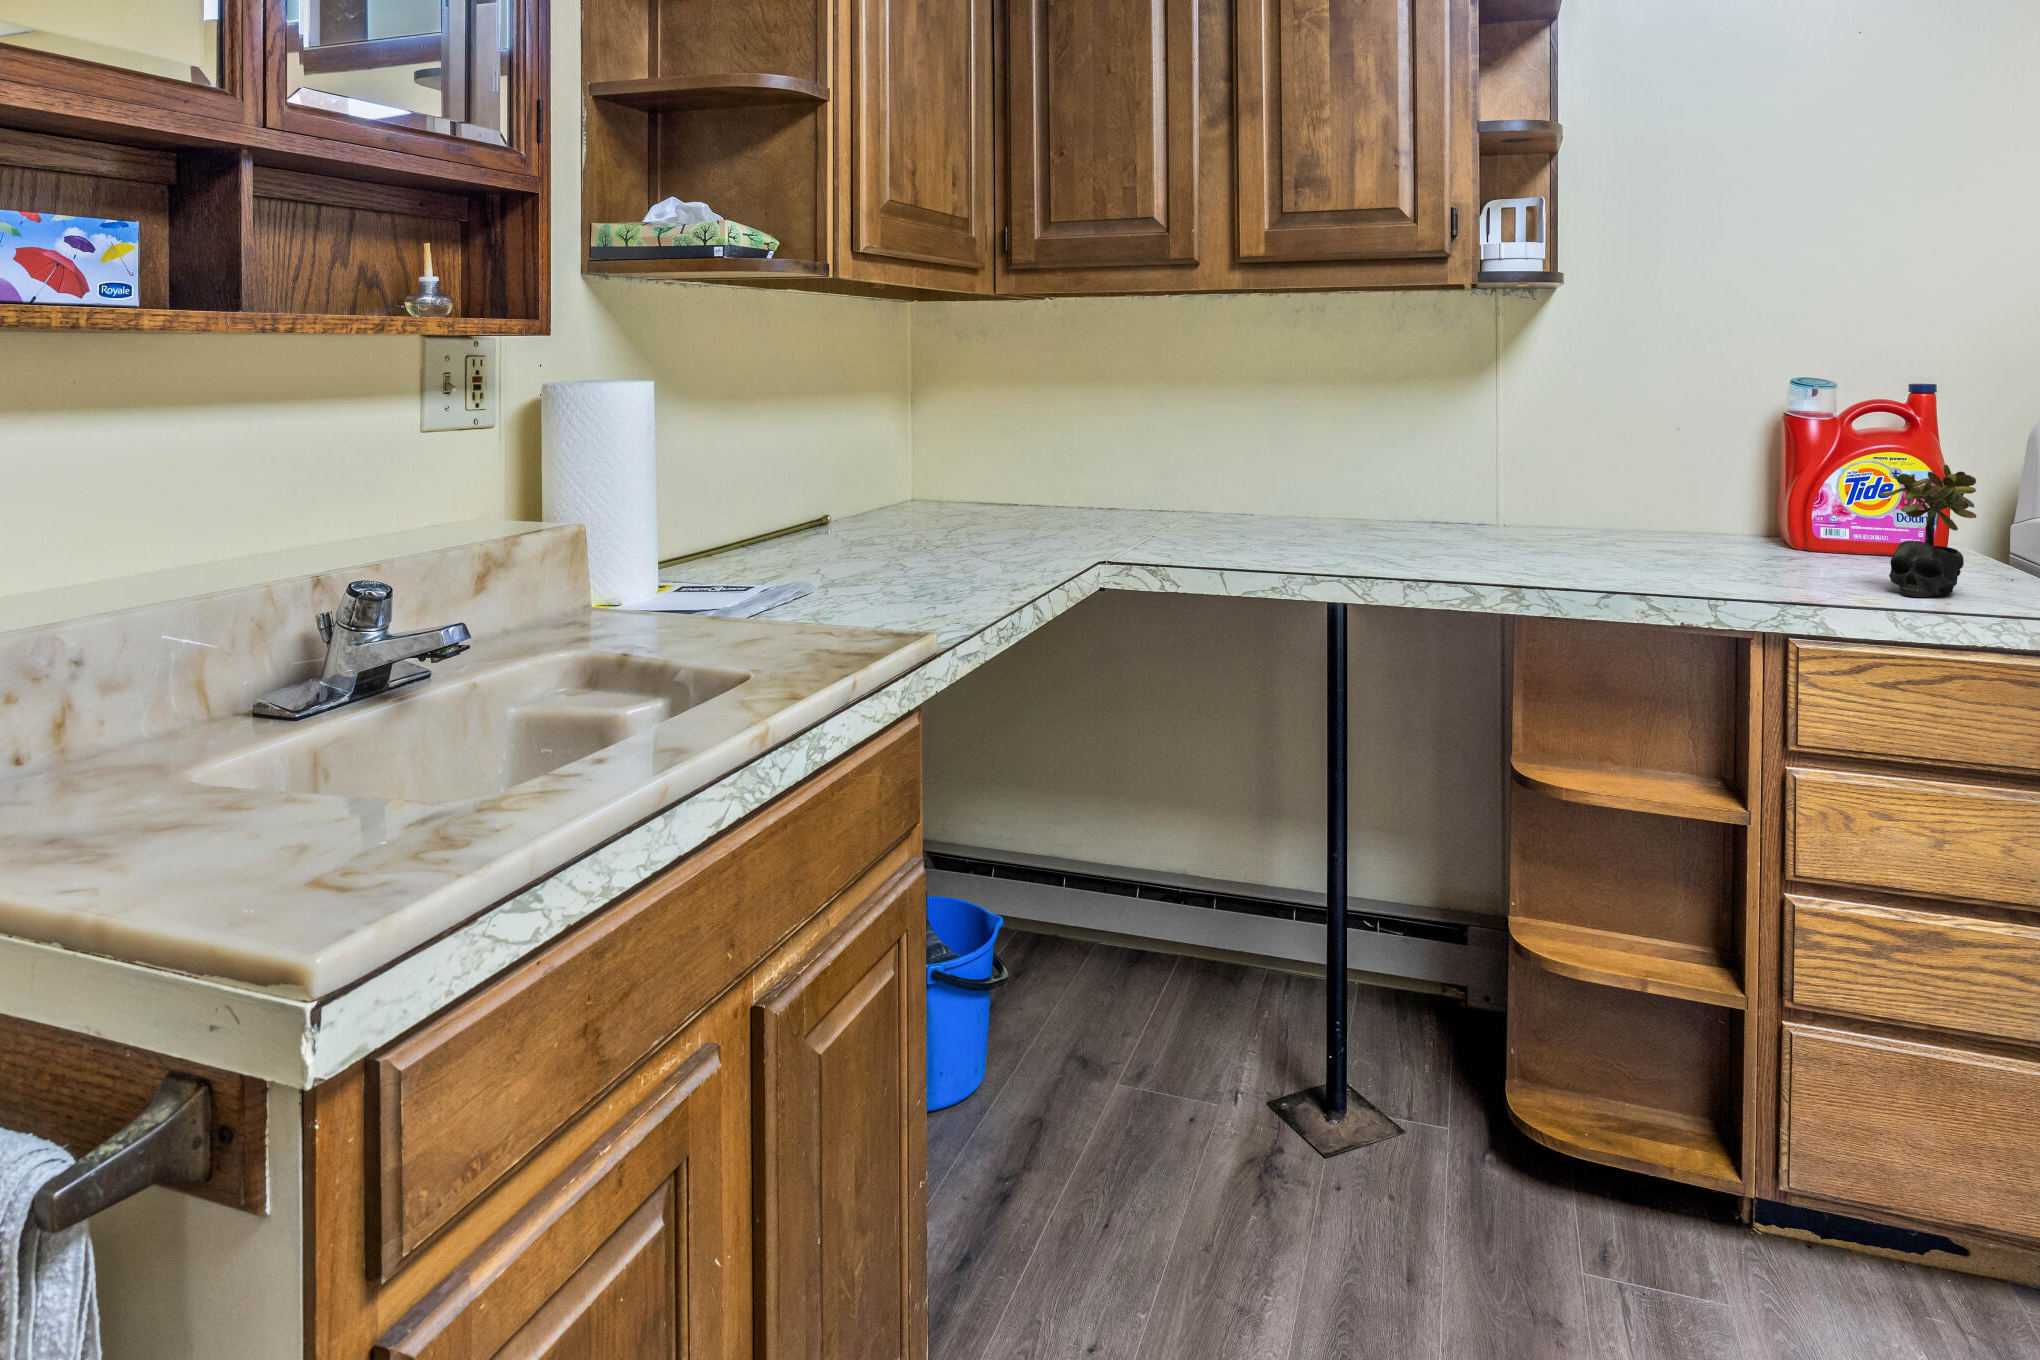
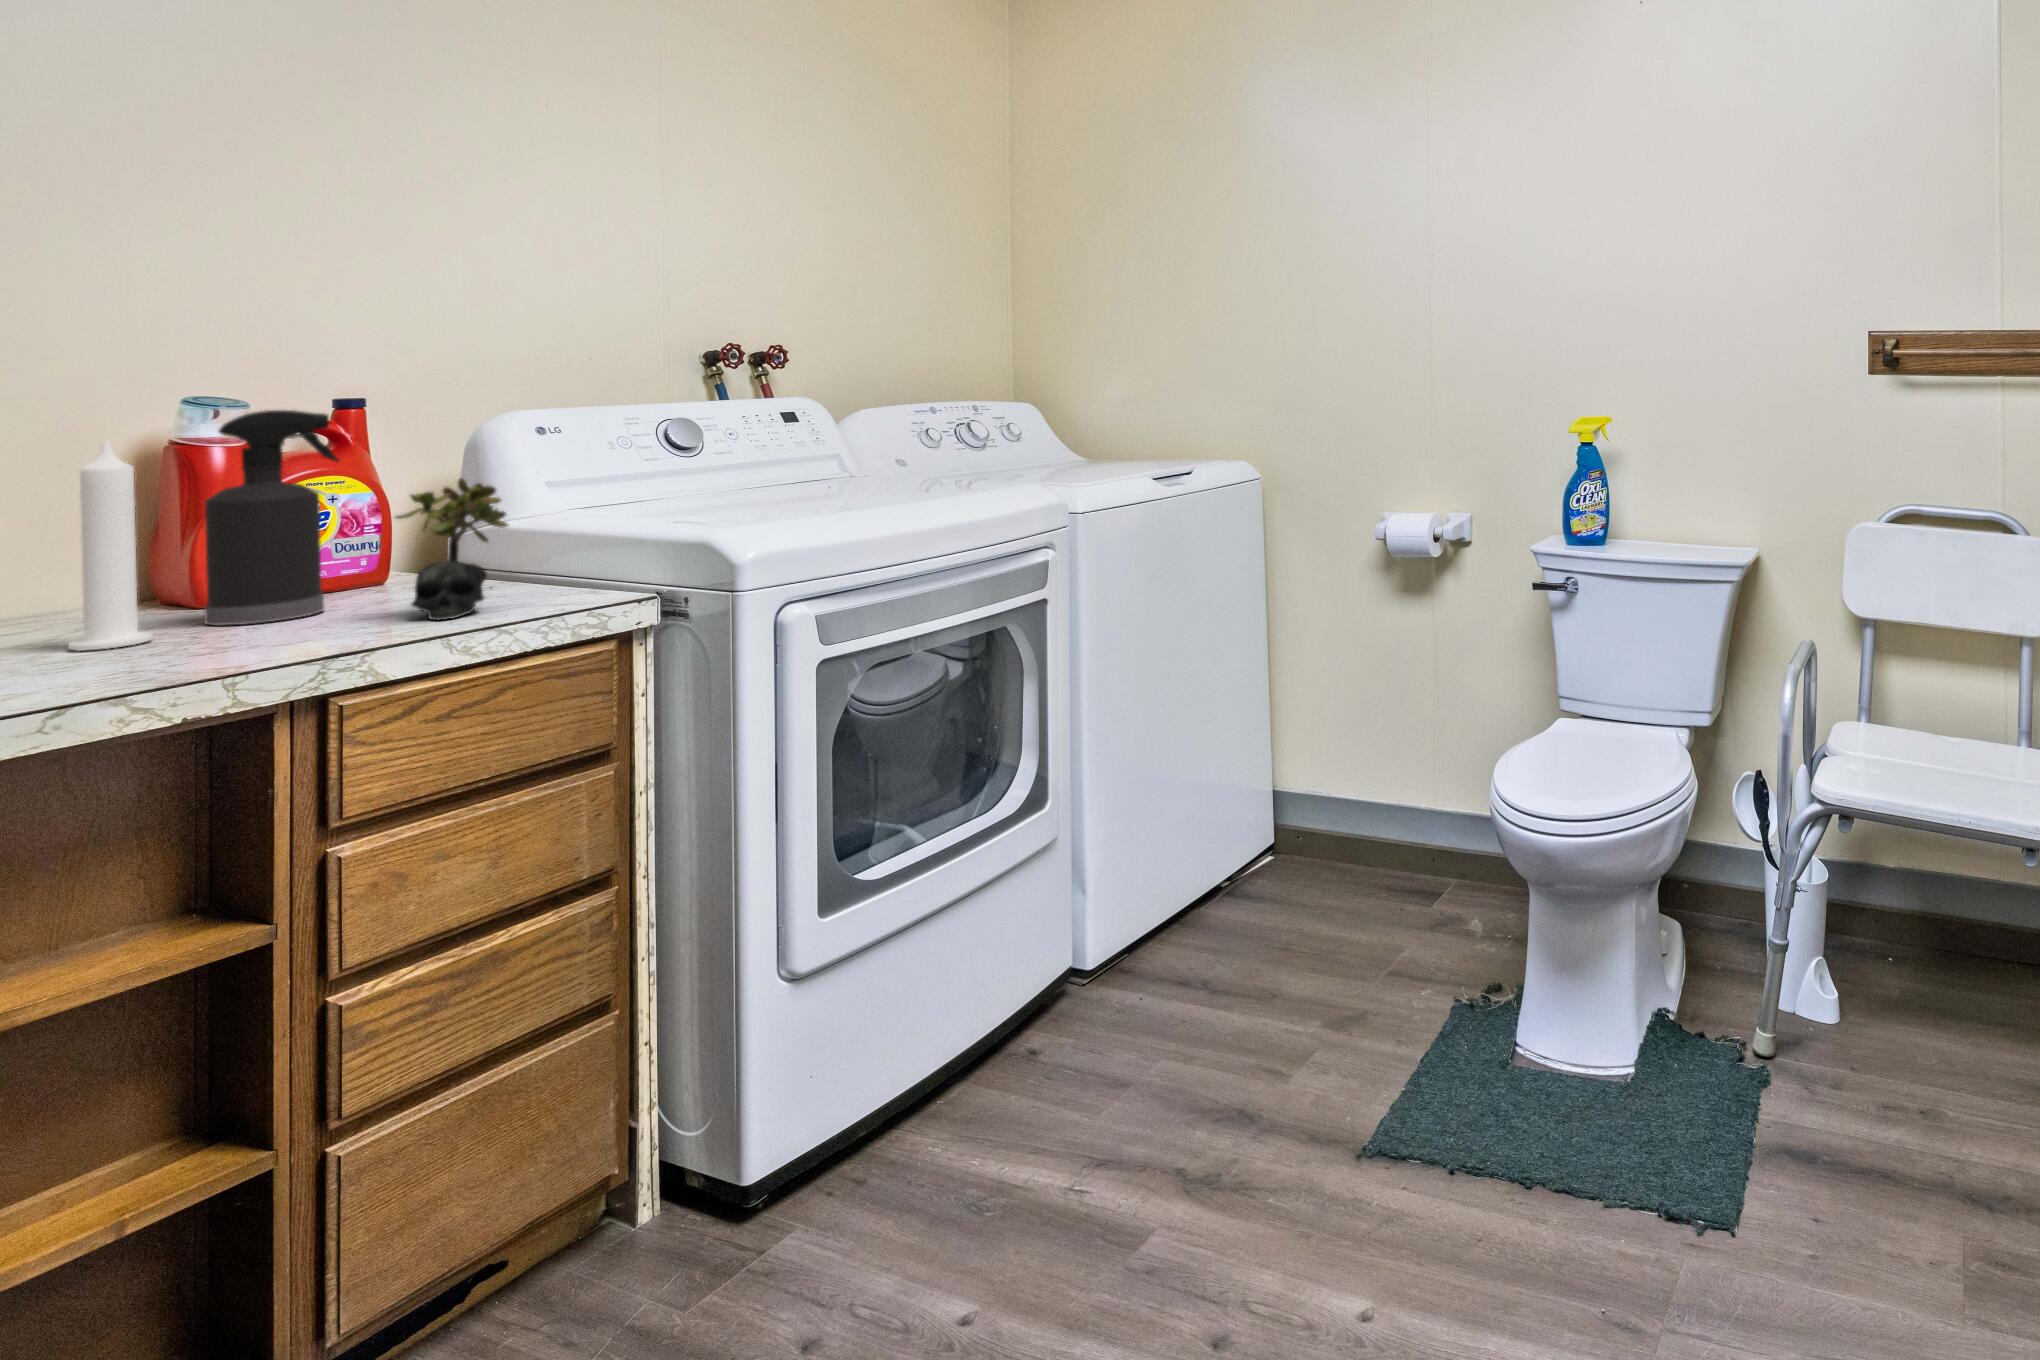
spray bottle: none [1769,391,1869,569] -> present [205,410,339,626]
candle: none [1675,409,1723,564] -> present [68,441,153,651]

